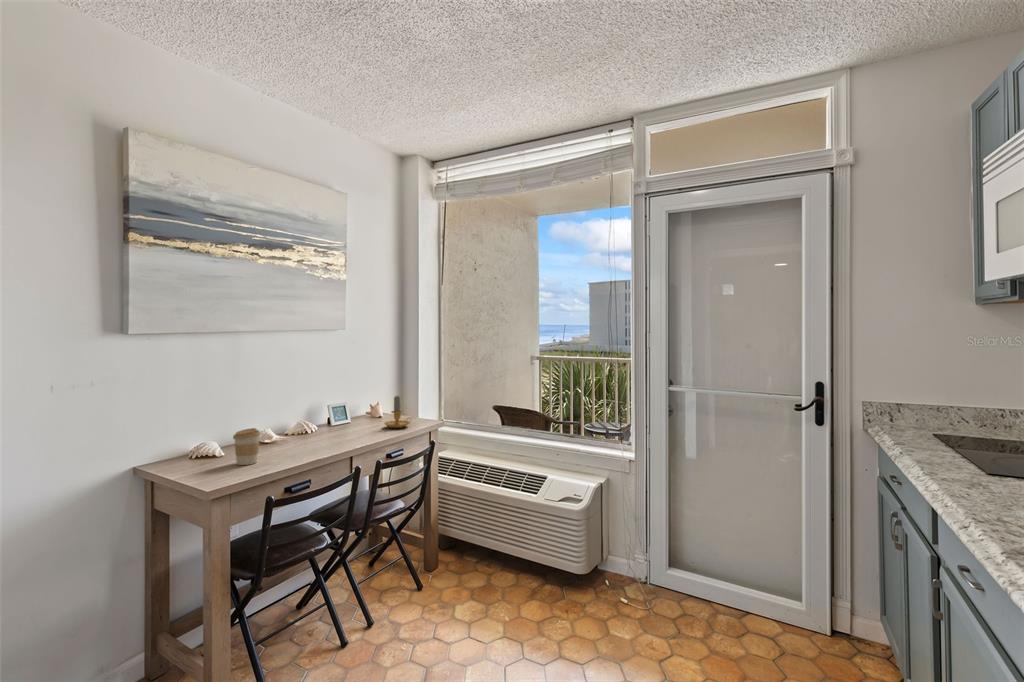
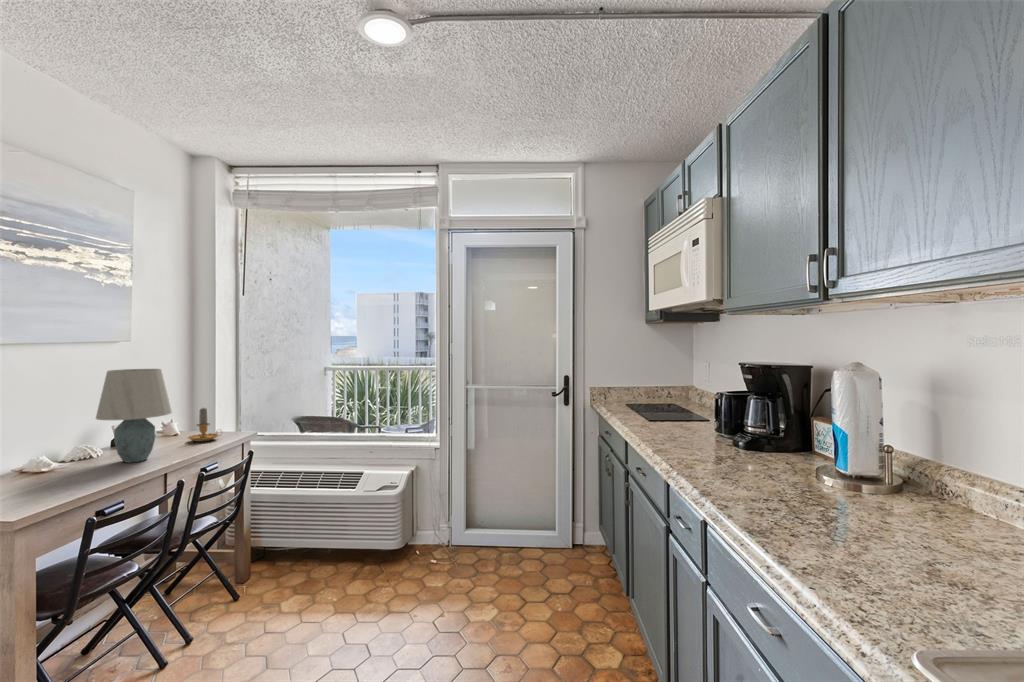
table lamp: none [298,356,359,443] -> present [96,369,172,463]
coffee cup: present [233,428,260,465] -> none [35,451,71,492]

